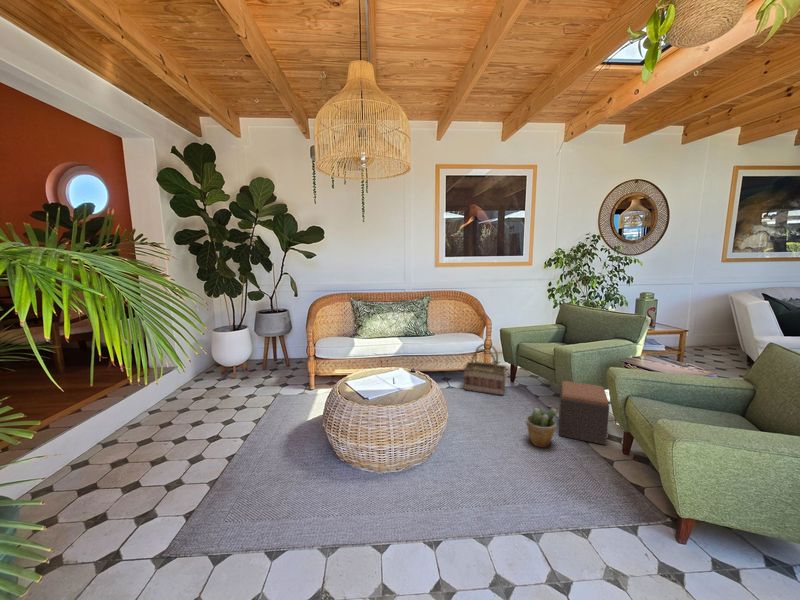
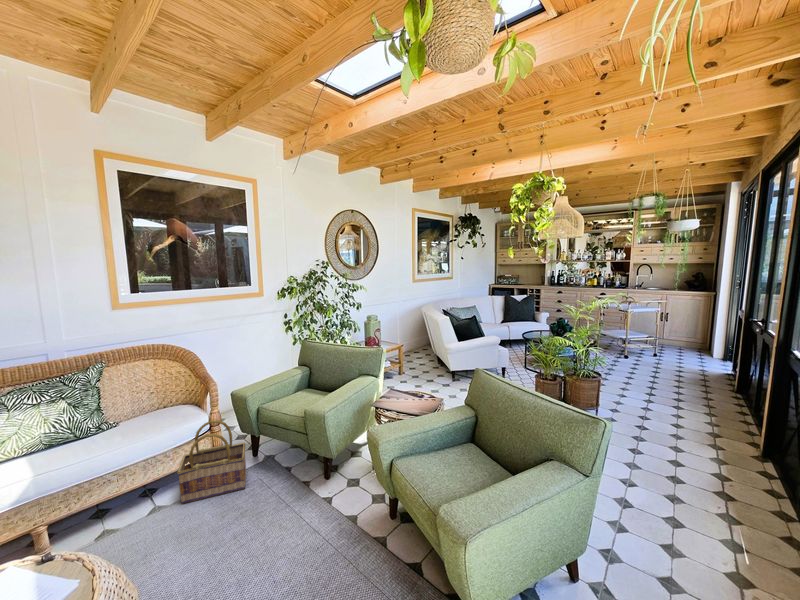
footstool: present [559,381,609,445] -> none [318,442,375,527]
potted plant: present [526,408,557,447] -> none [284,503,323,566]

